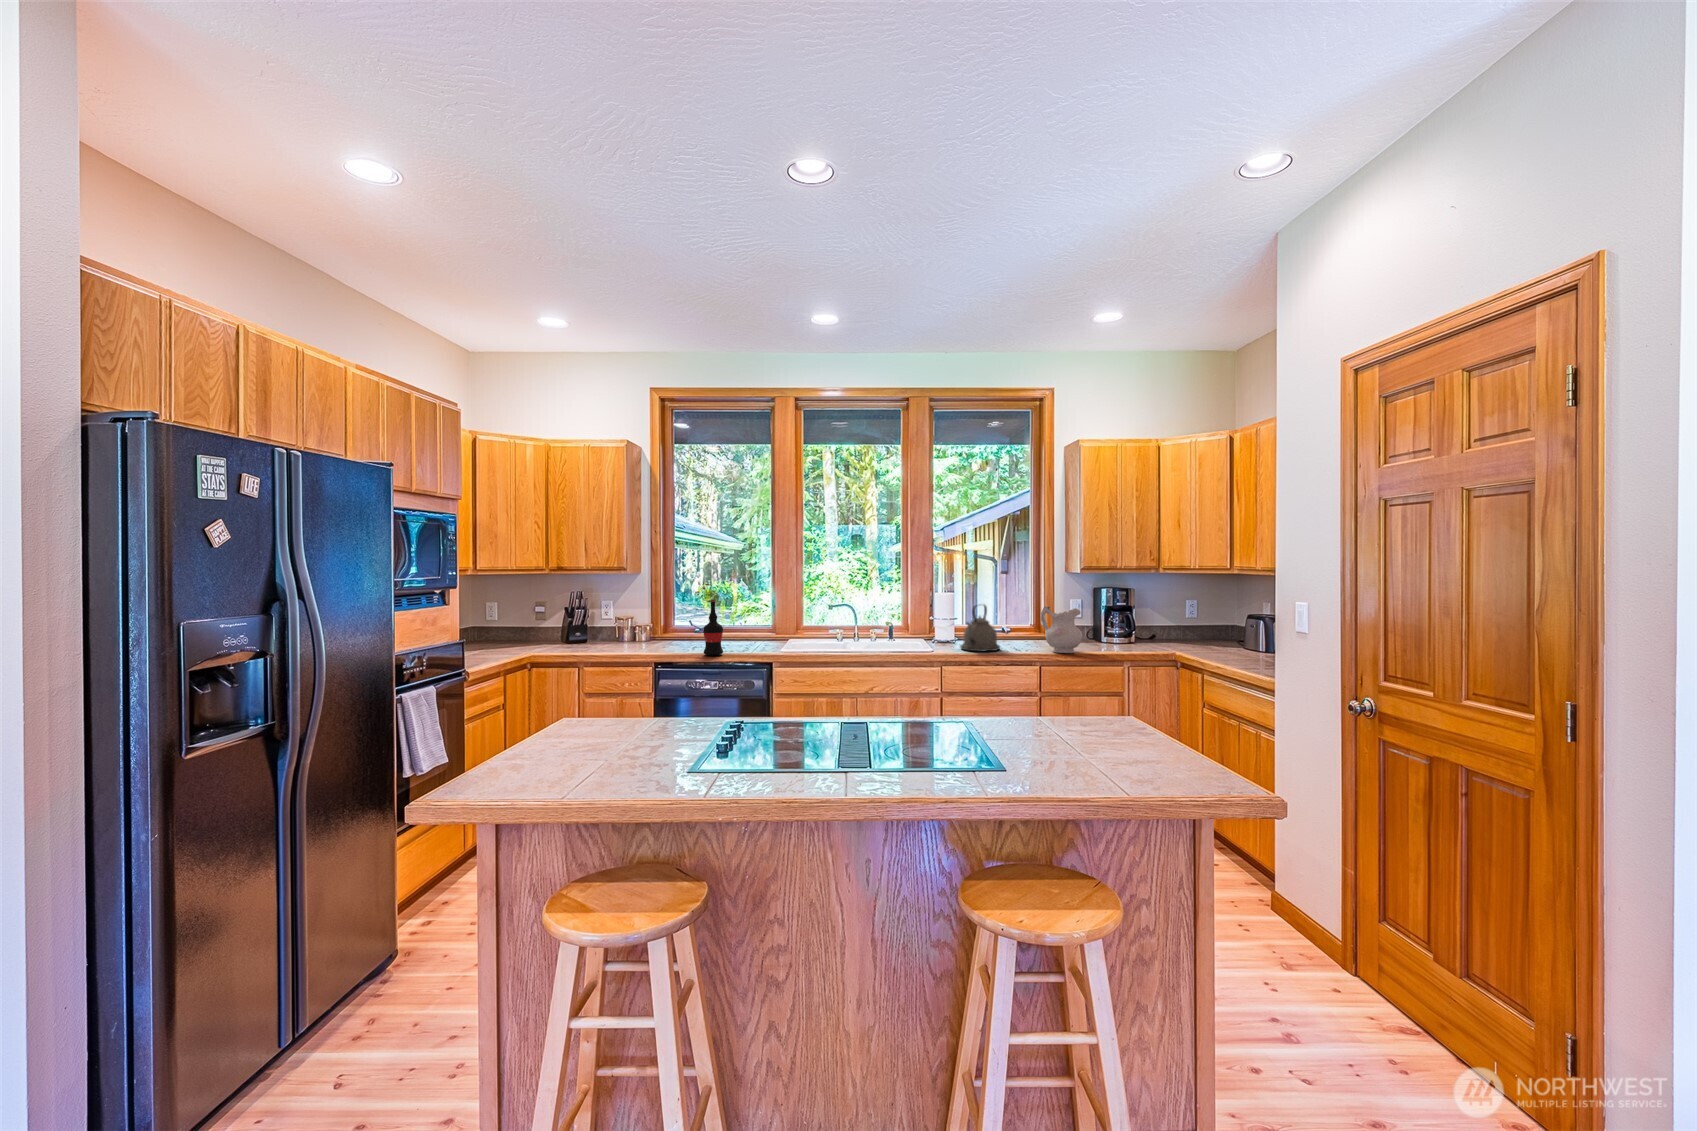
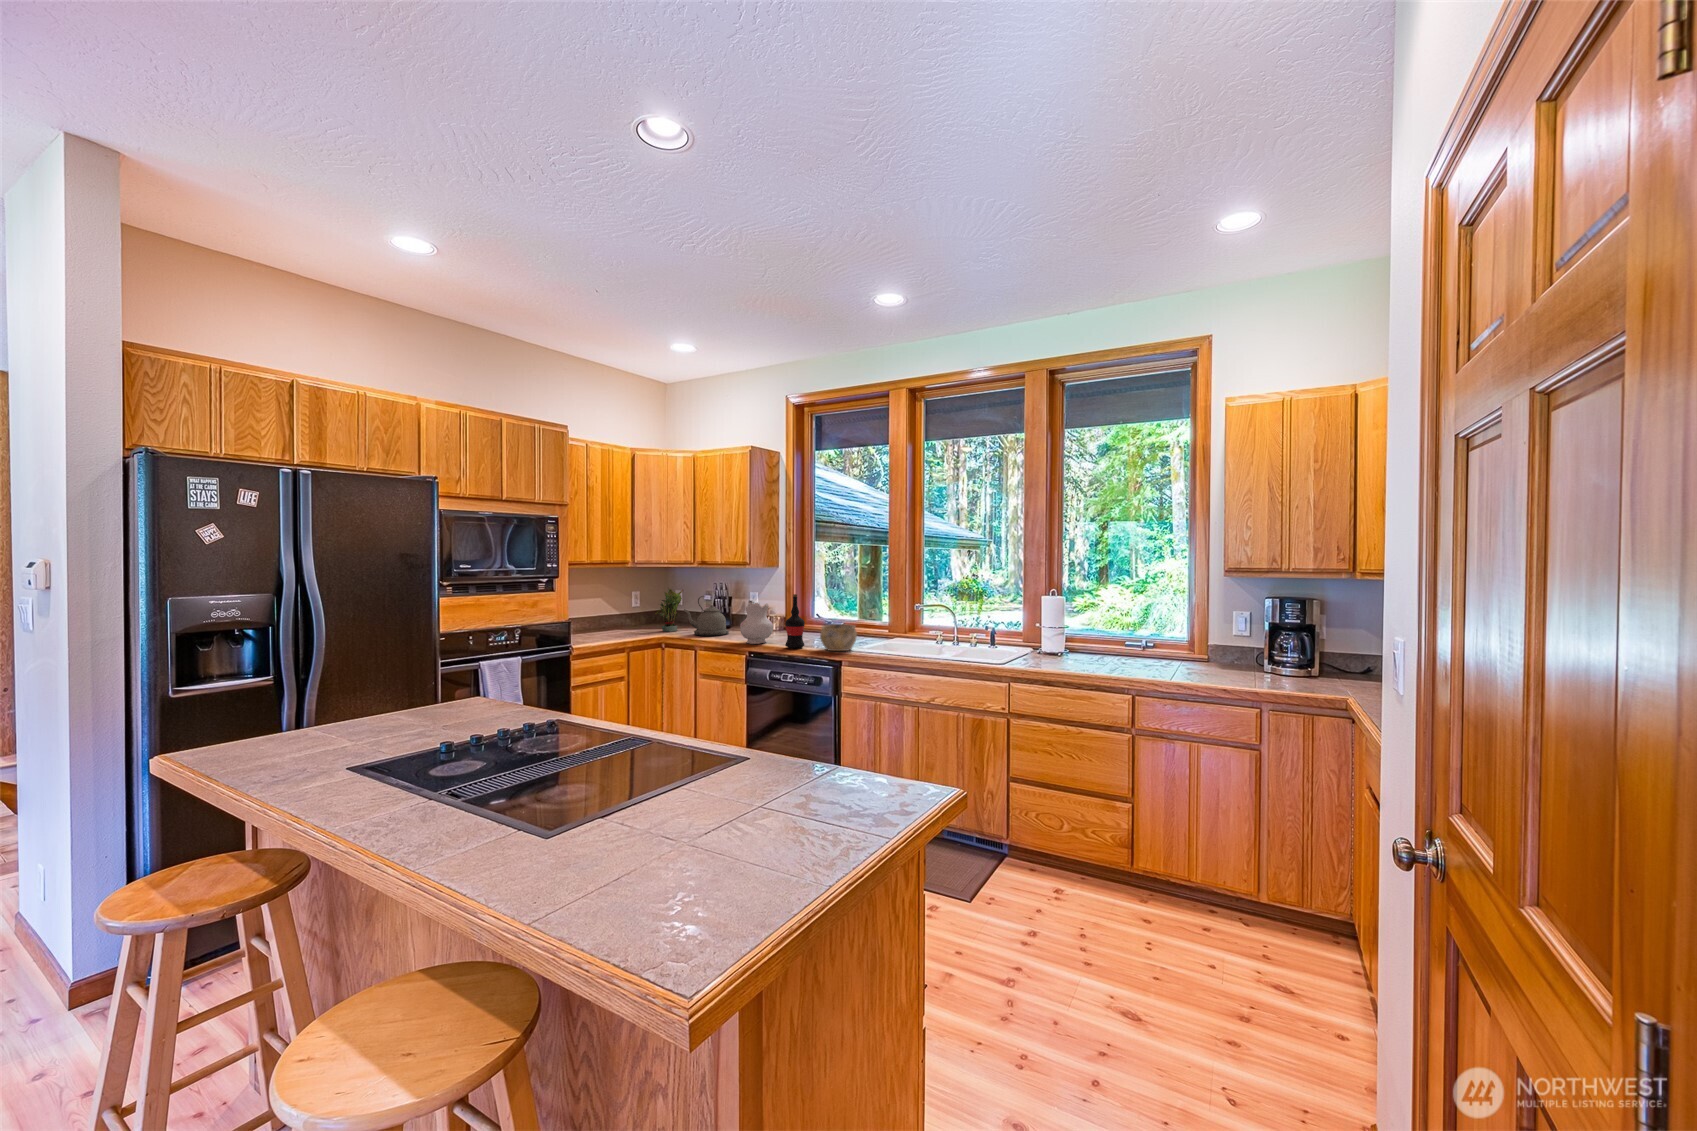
potted plant: none [497,598,533,651] -> present [655,588,683,632]
kettle: present [961,605,1000,651] -> present [684,596,729,636]
ceramic pitcher: present [1041,607,1082,653] -> present [740,600,773,644]
ceramic bowl: none [743,628,780,655] -> present [820,624,857,651]

